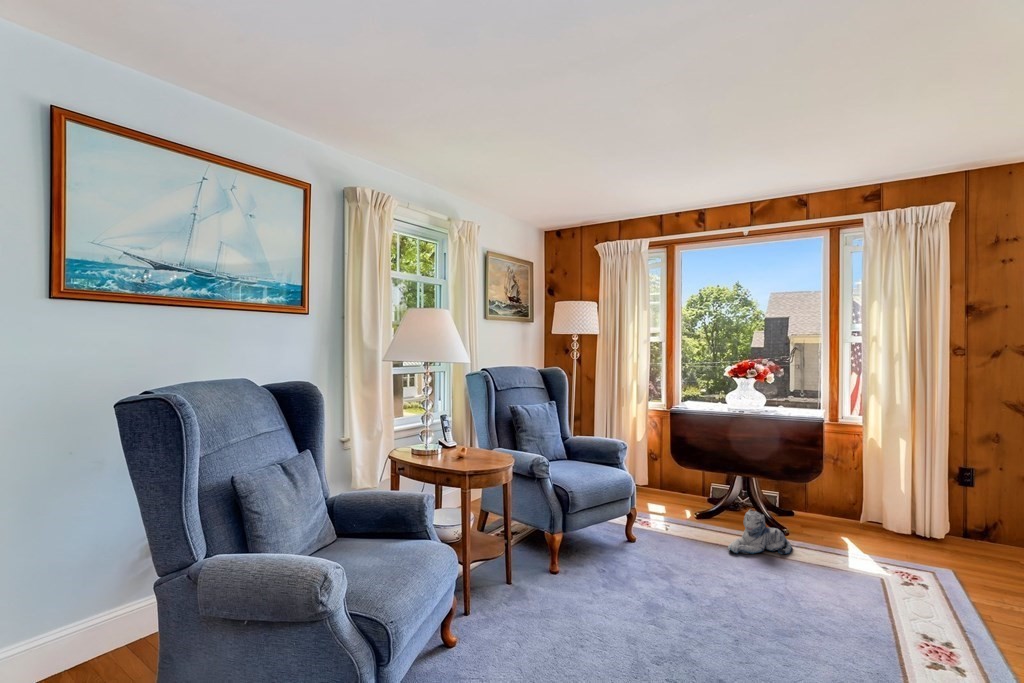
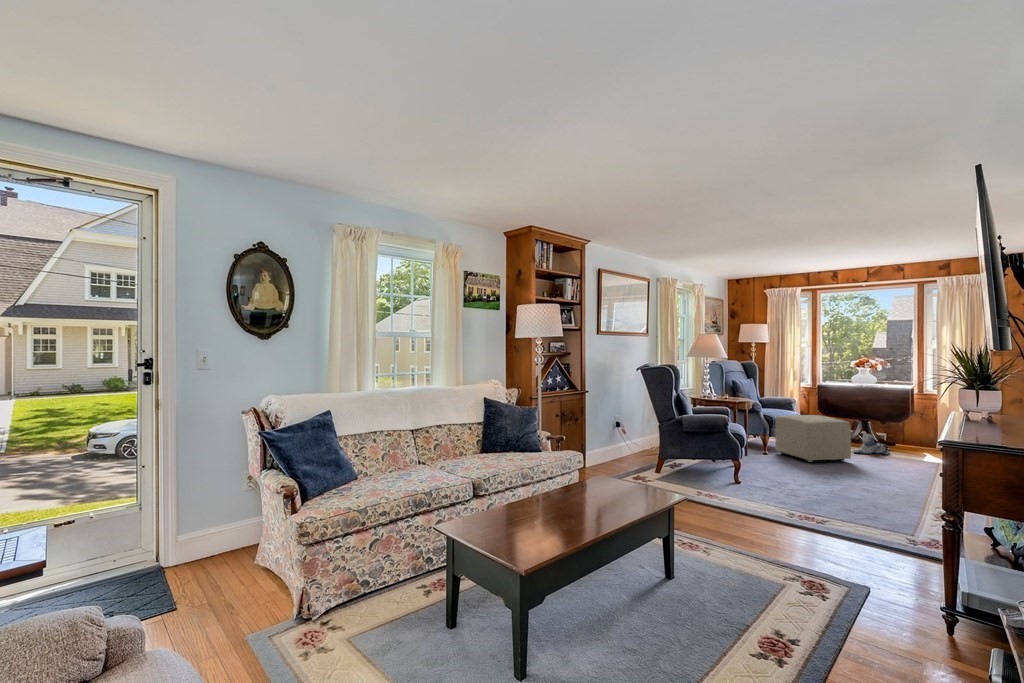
ottoman: none [577,479,723,608] -> present [775,415,851,463]

